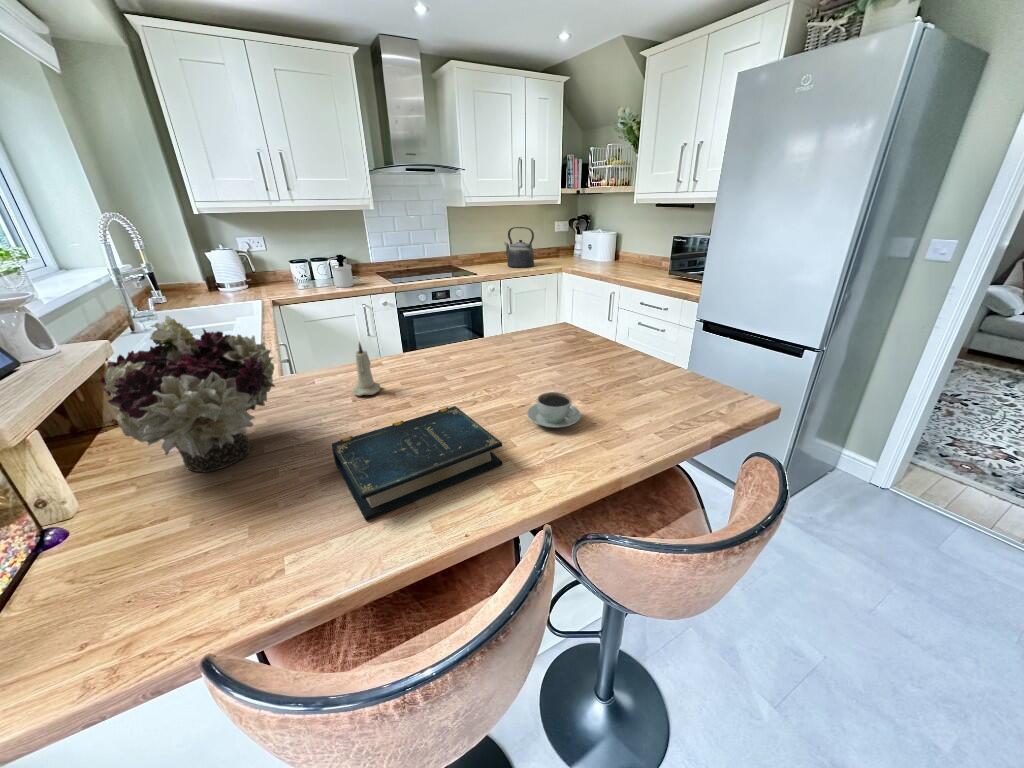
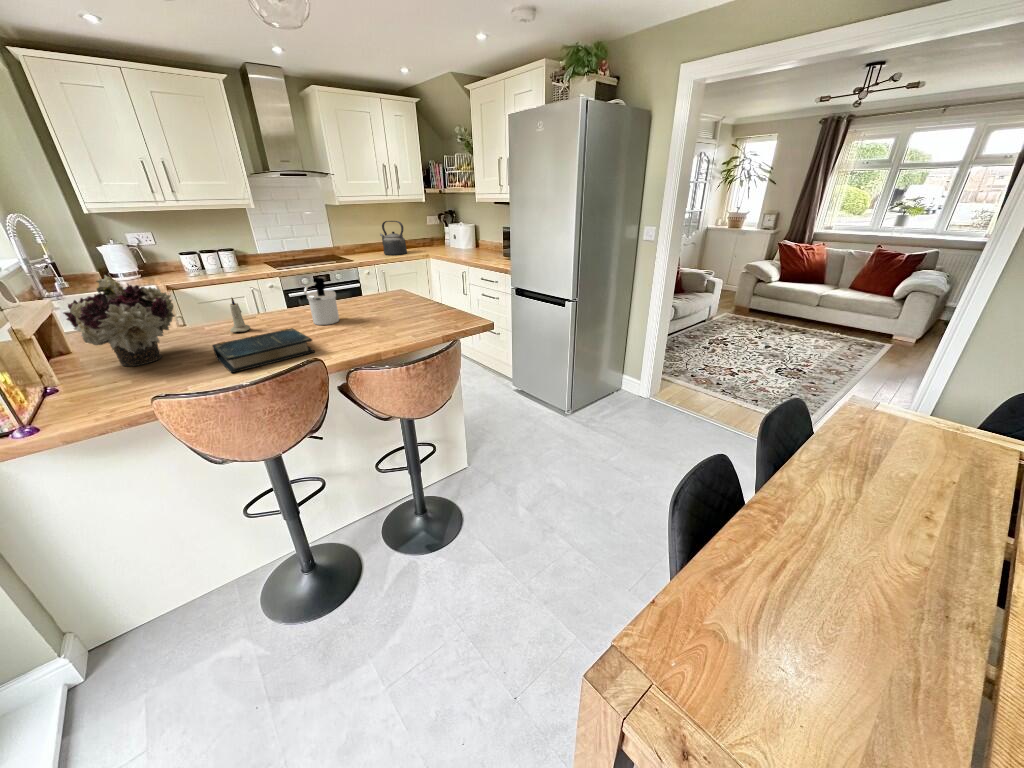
soap dispenser: present [327,255,354,288] -> present [304,278,339,325]
coffee cup: present [527,392,581,428] -> none [339,319,372,338]

